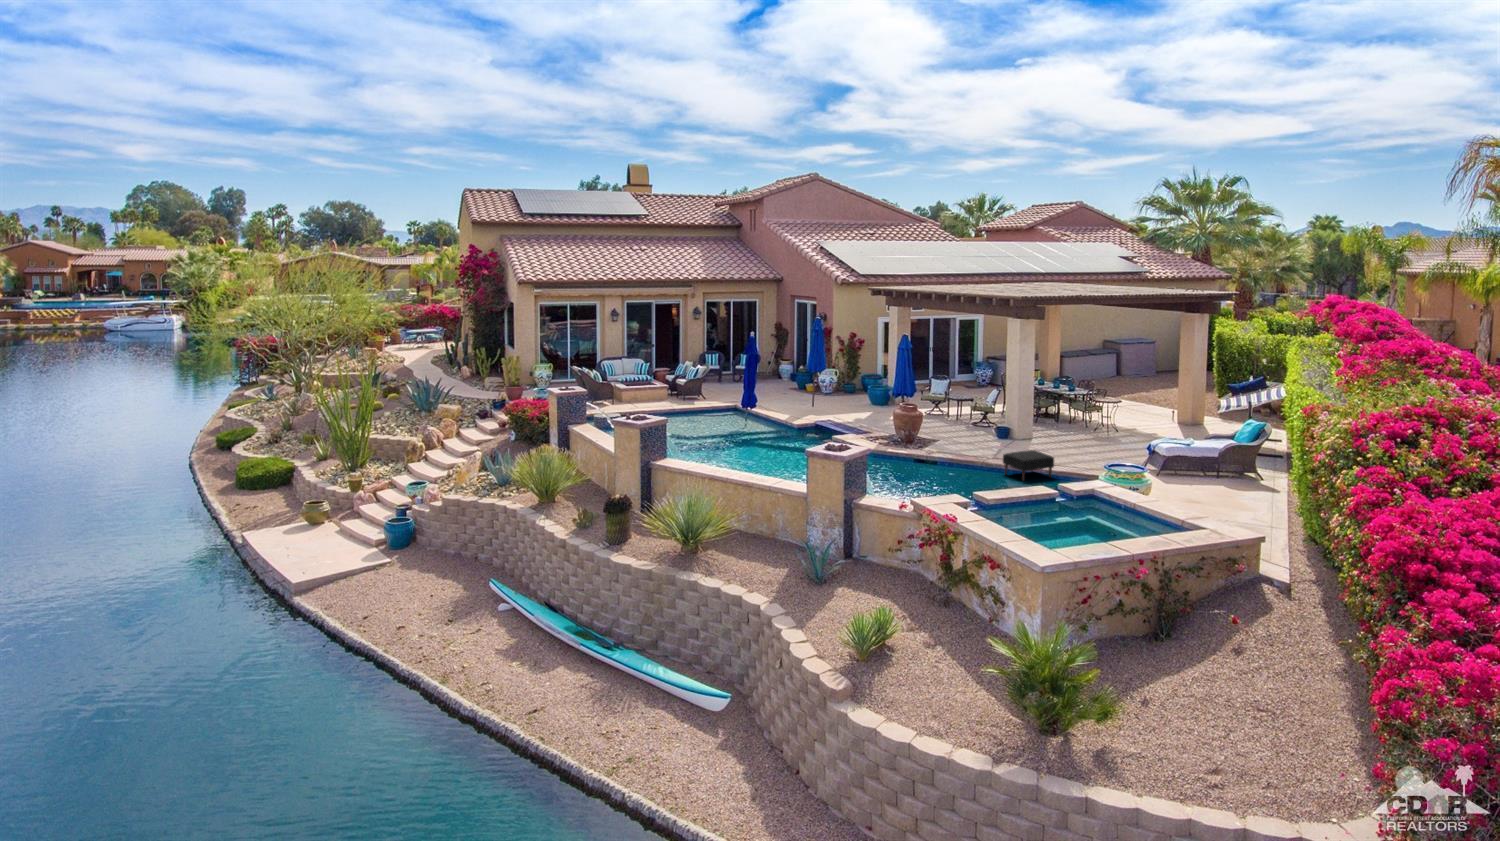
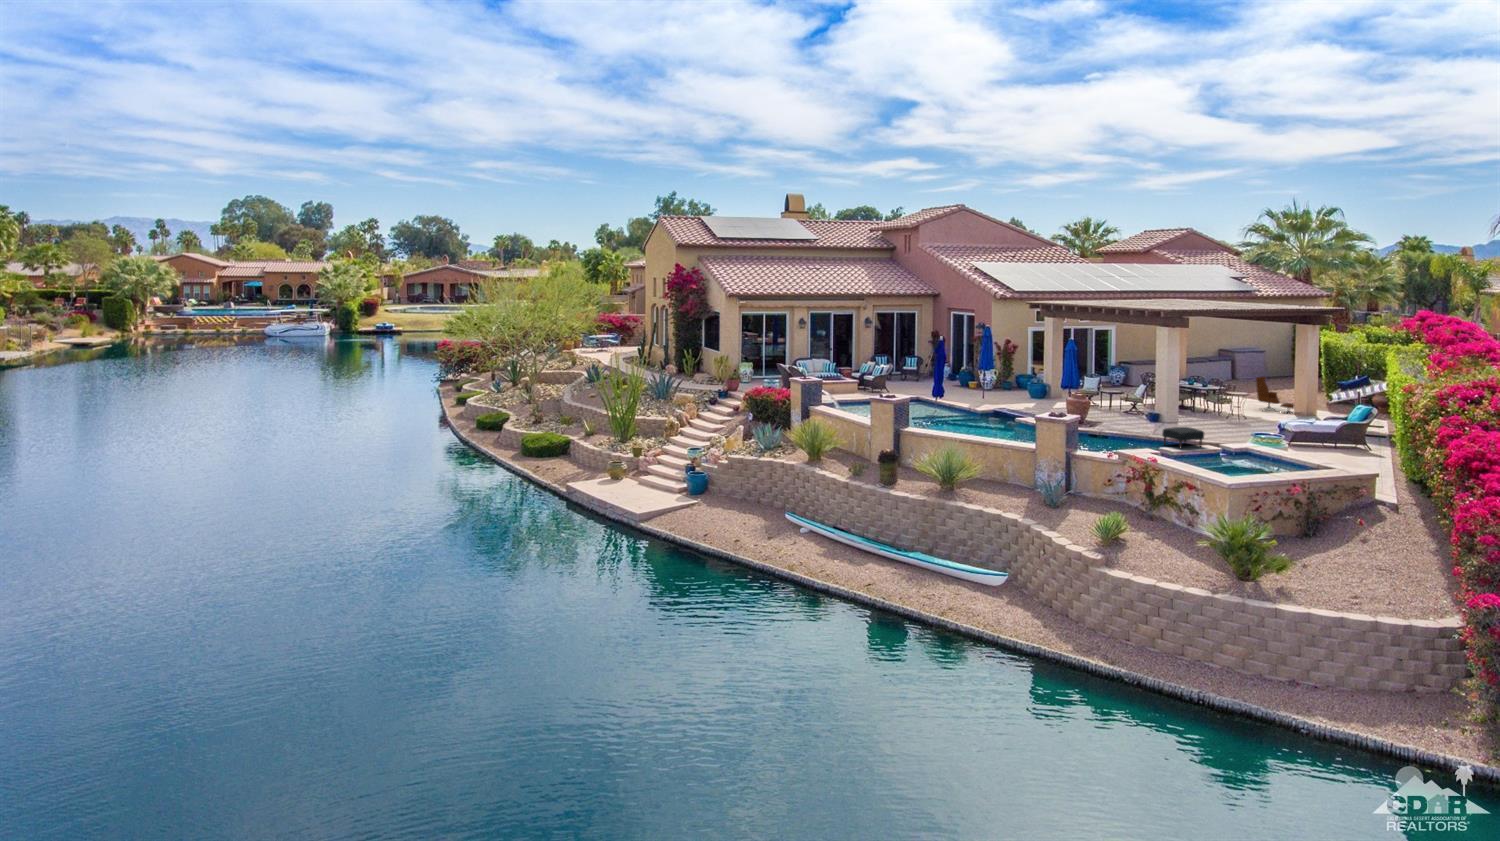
lounge chair: none [1134,378,1182,425] -> present [1256,376,1294,413]

